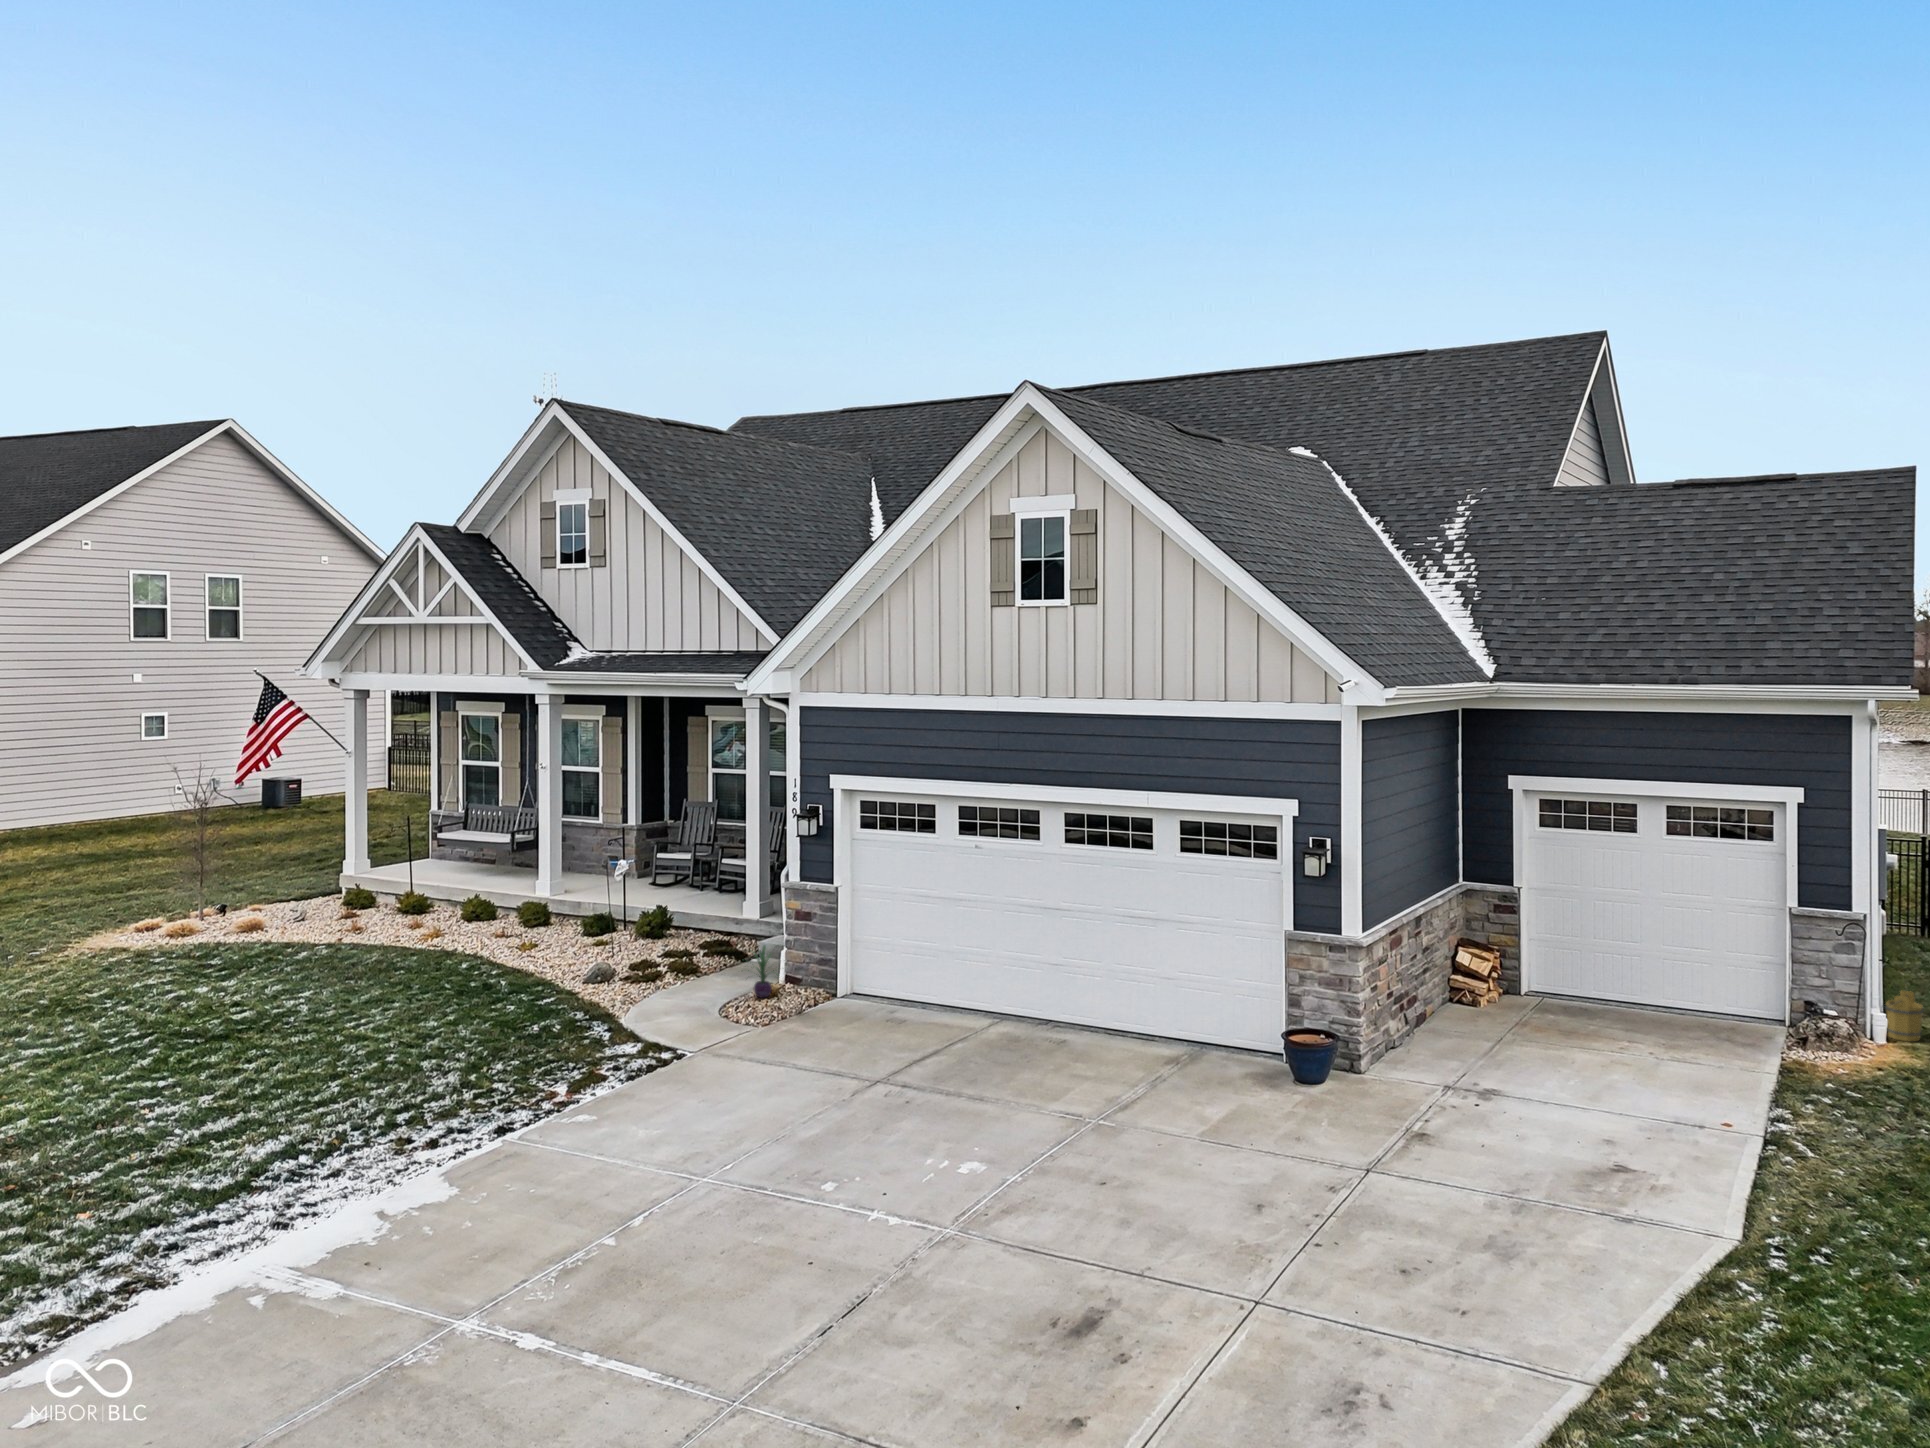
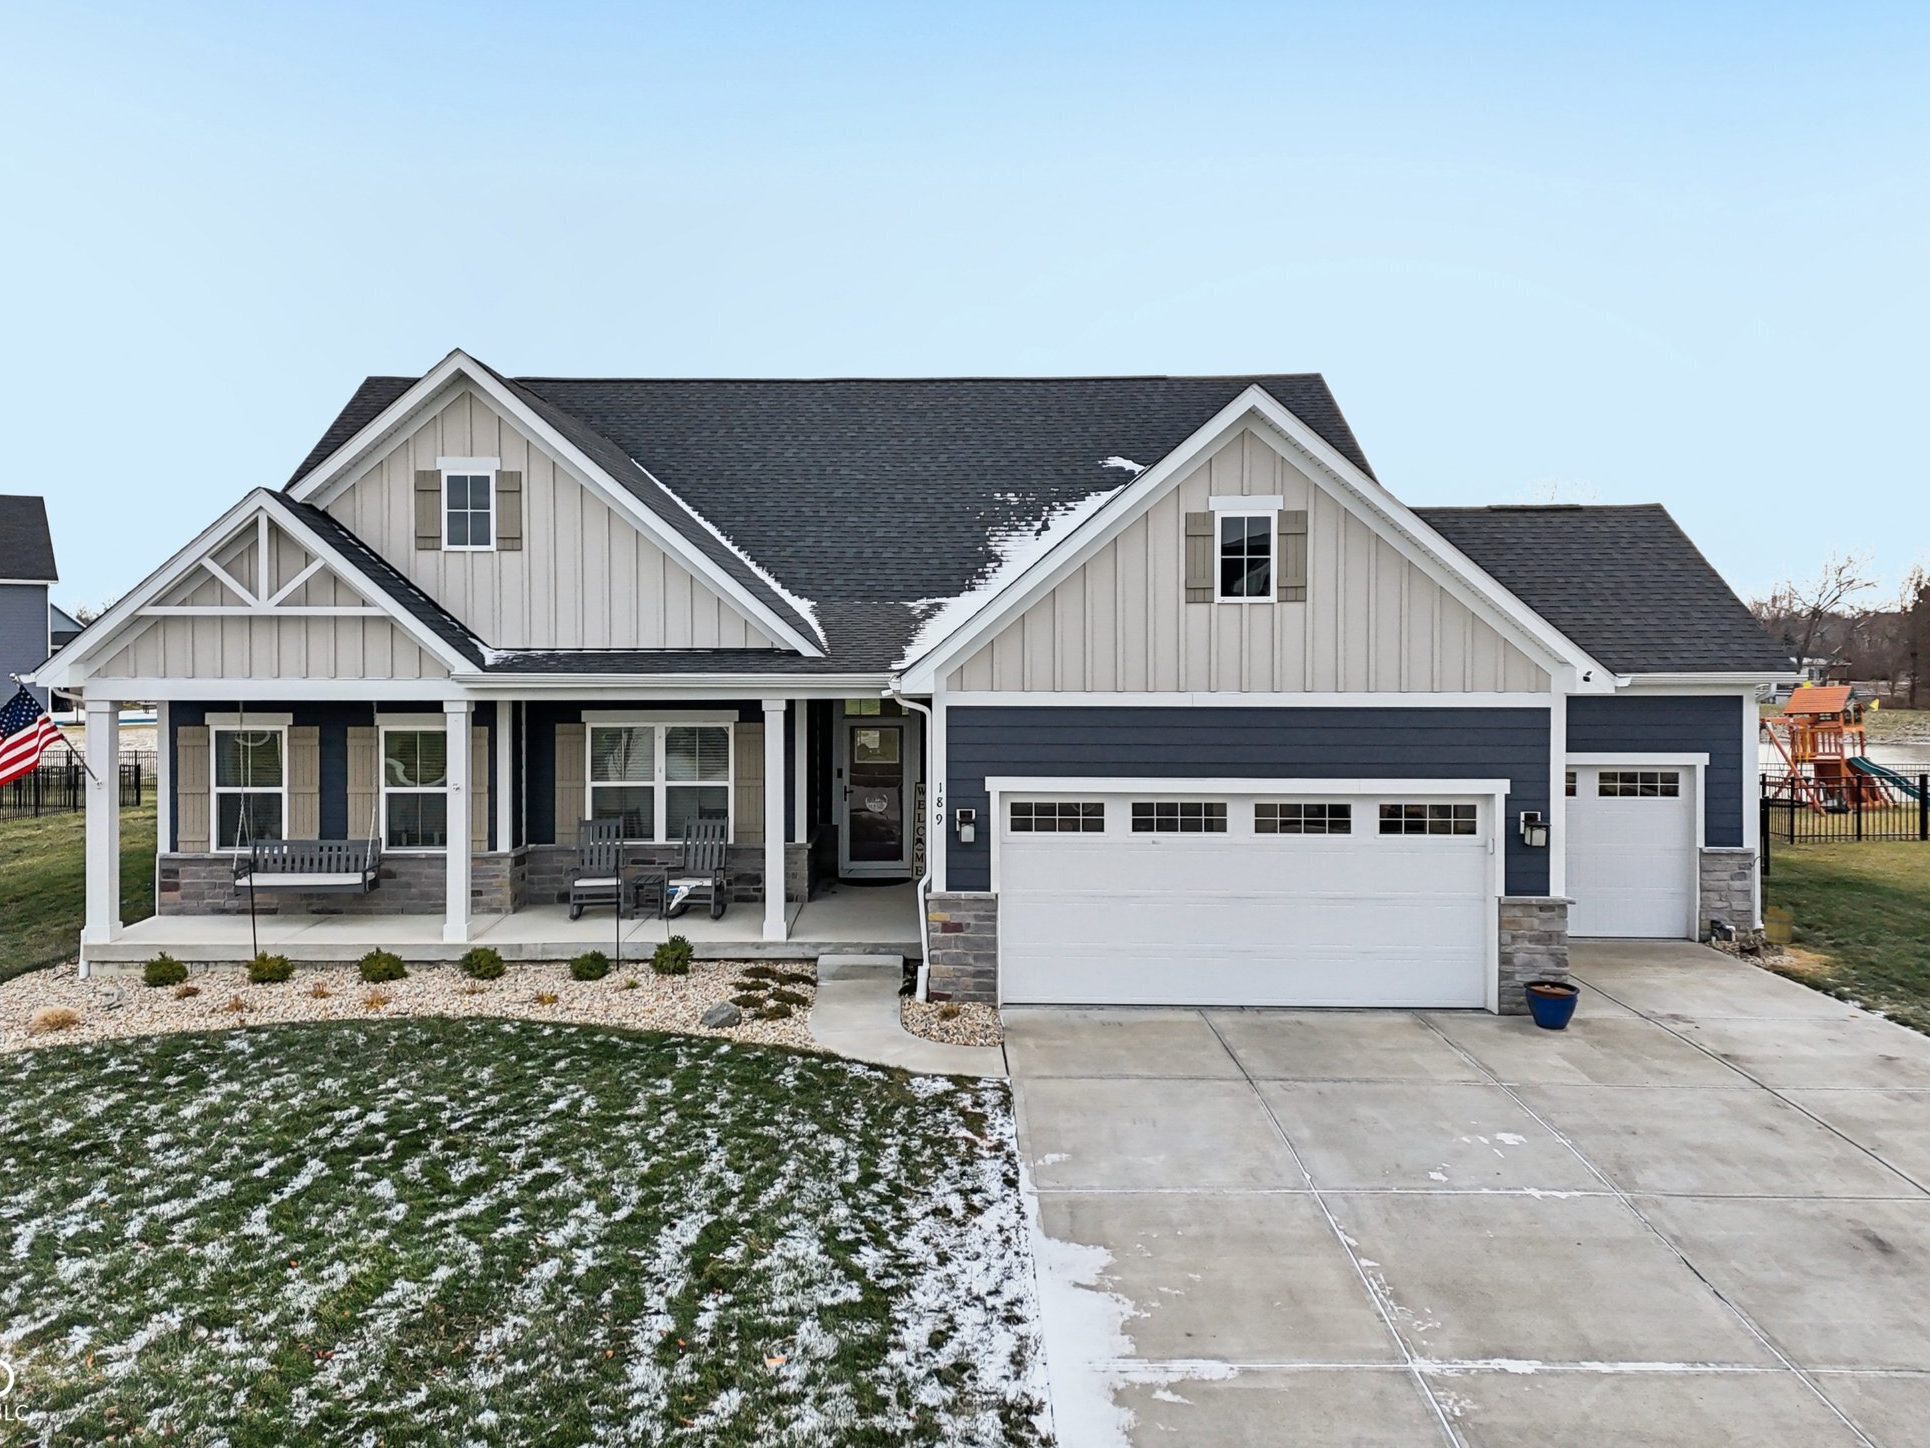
decorative plant: present [748,945,777,998] -> none [898,962,955,1020]

